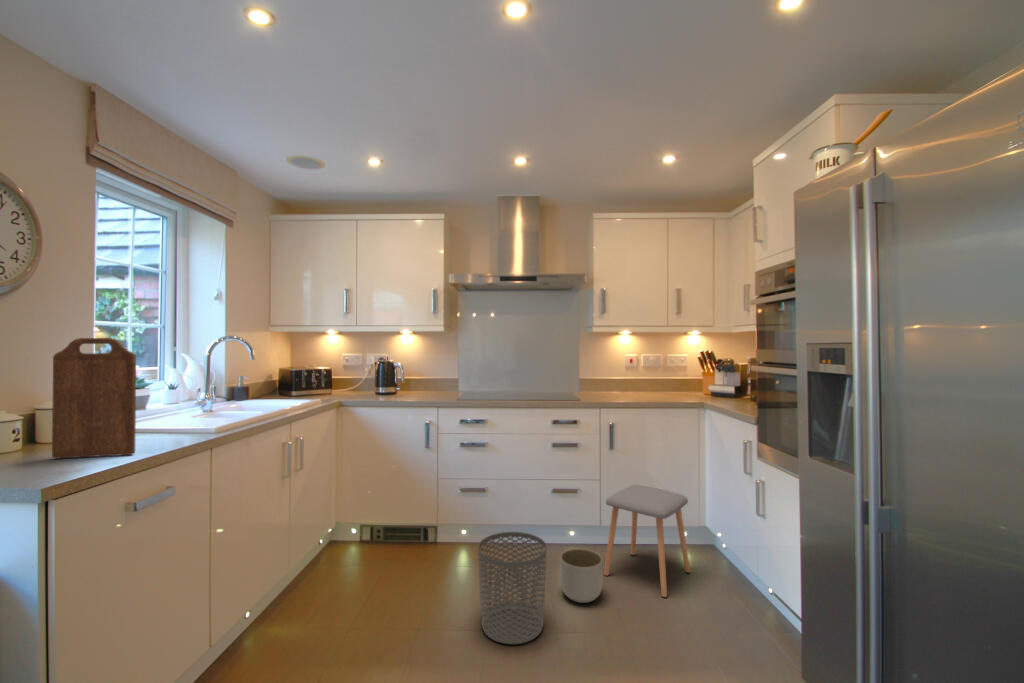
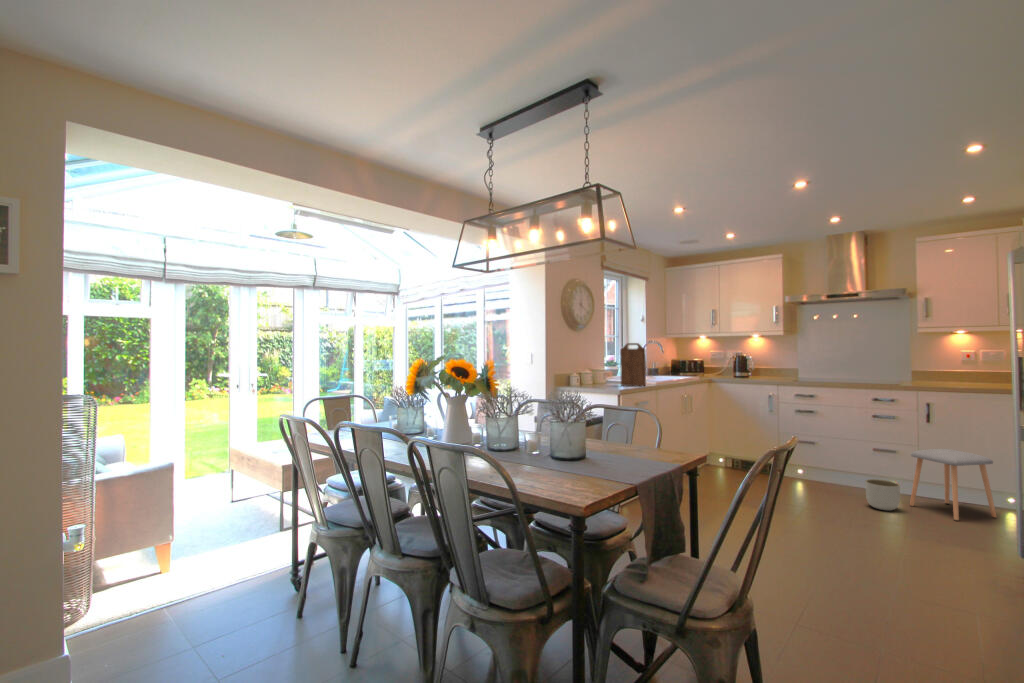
waste bin: present [478,532,546,644] -> none [801,456,848,512]

